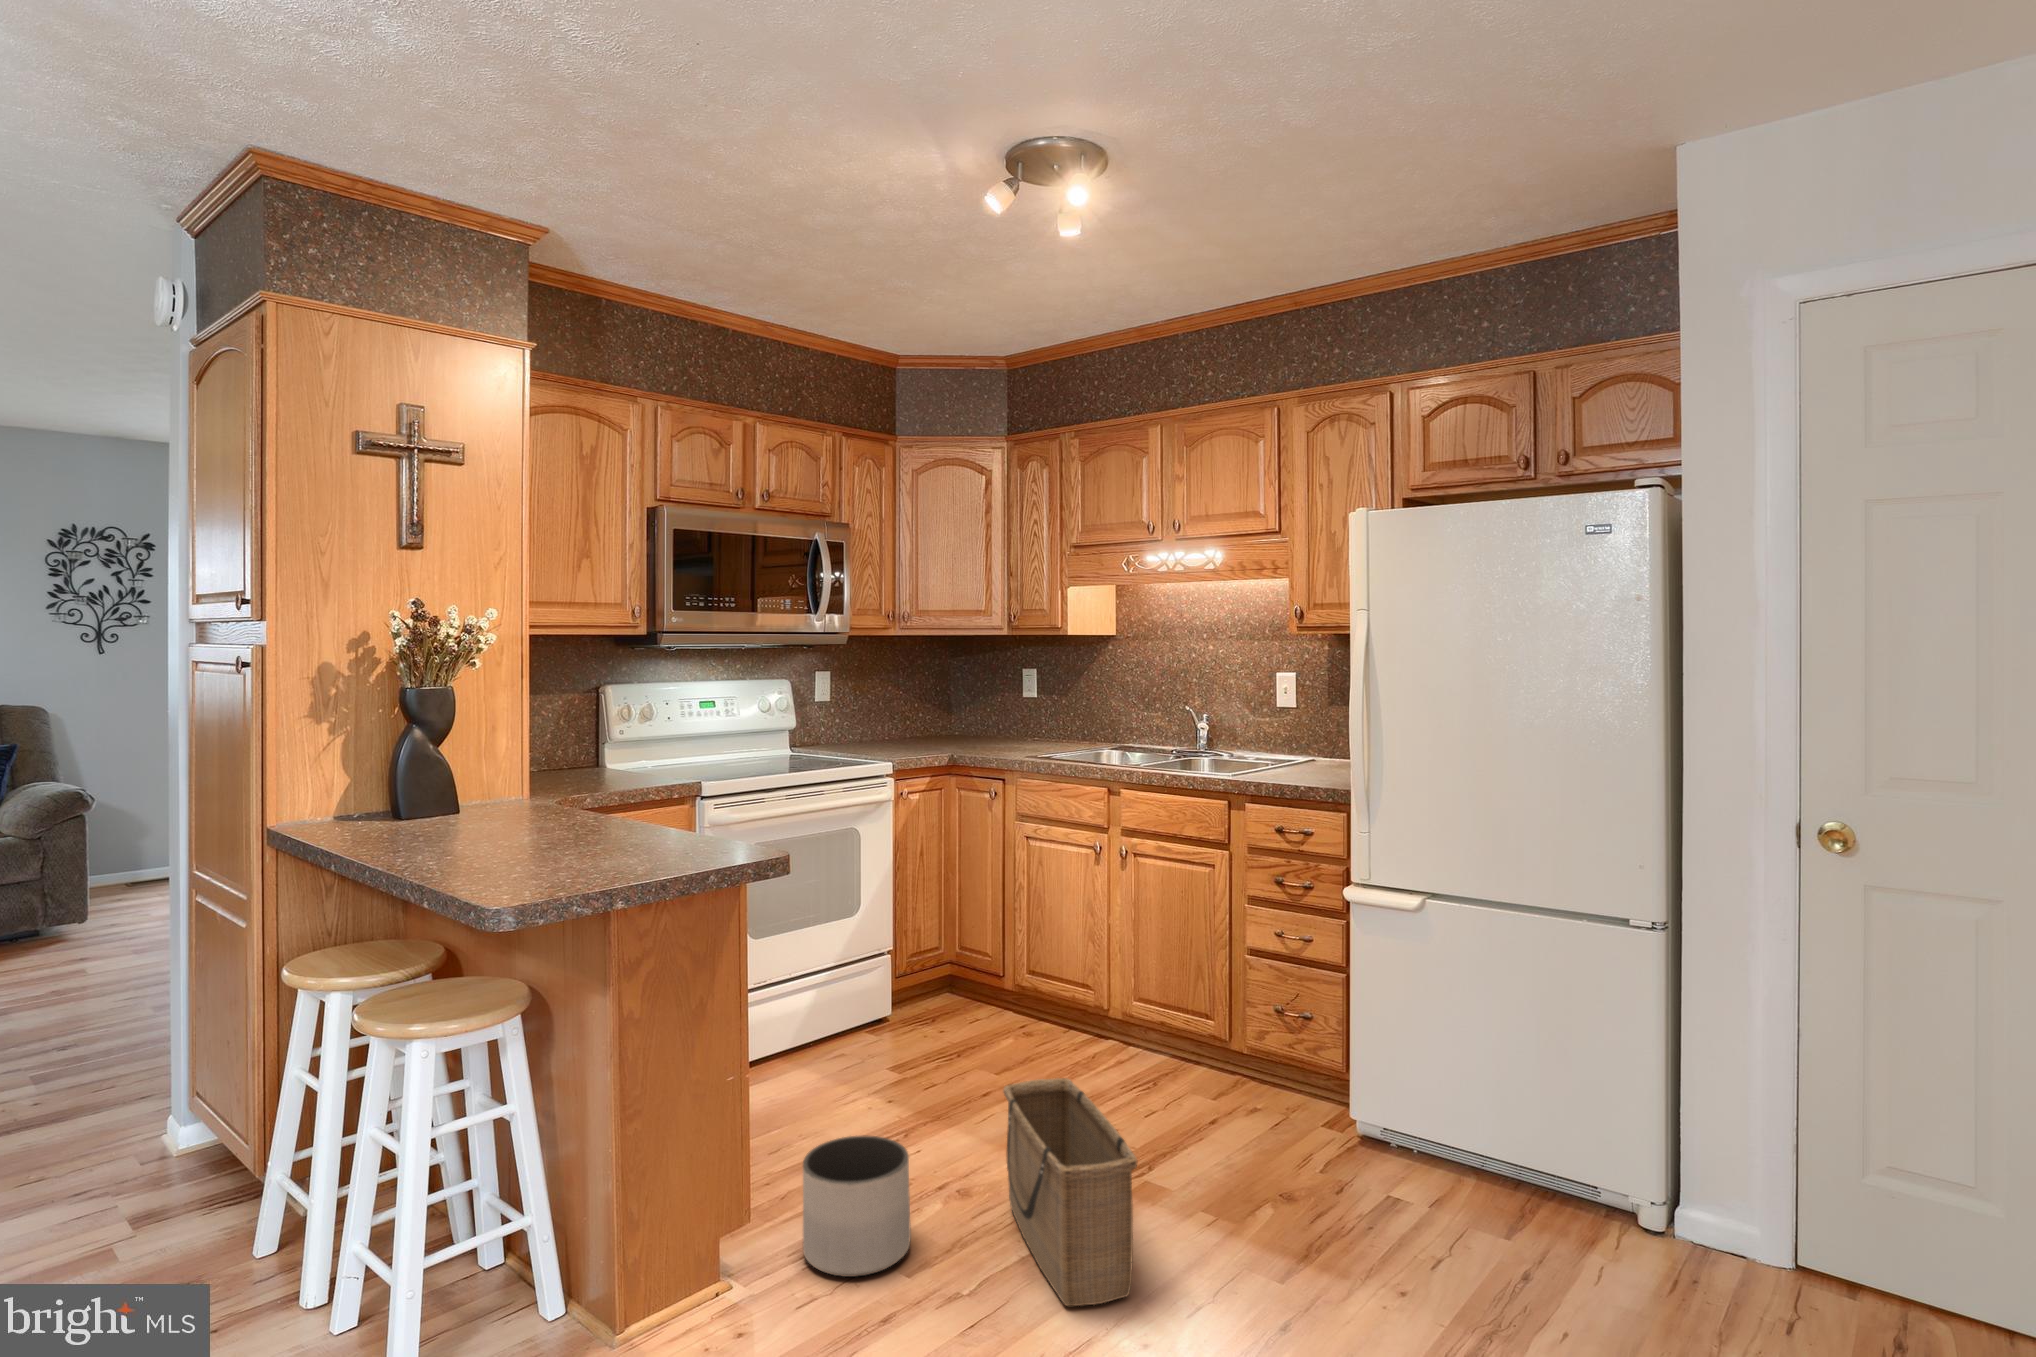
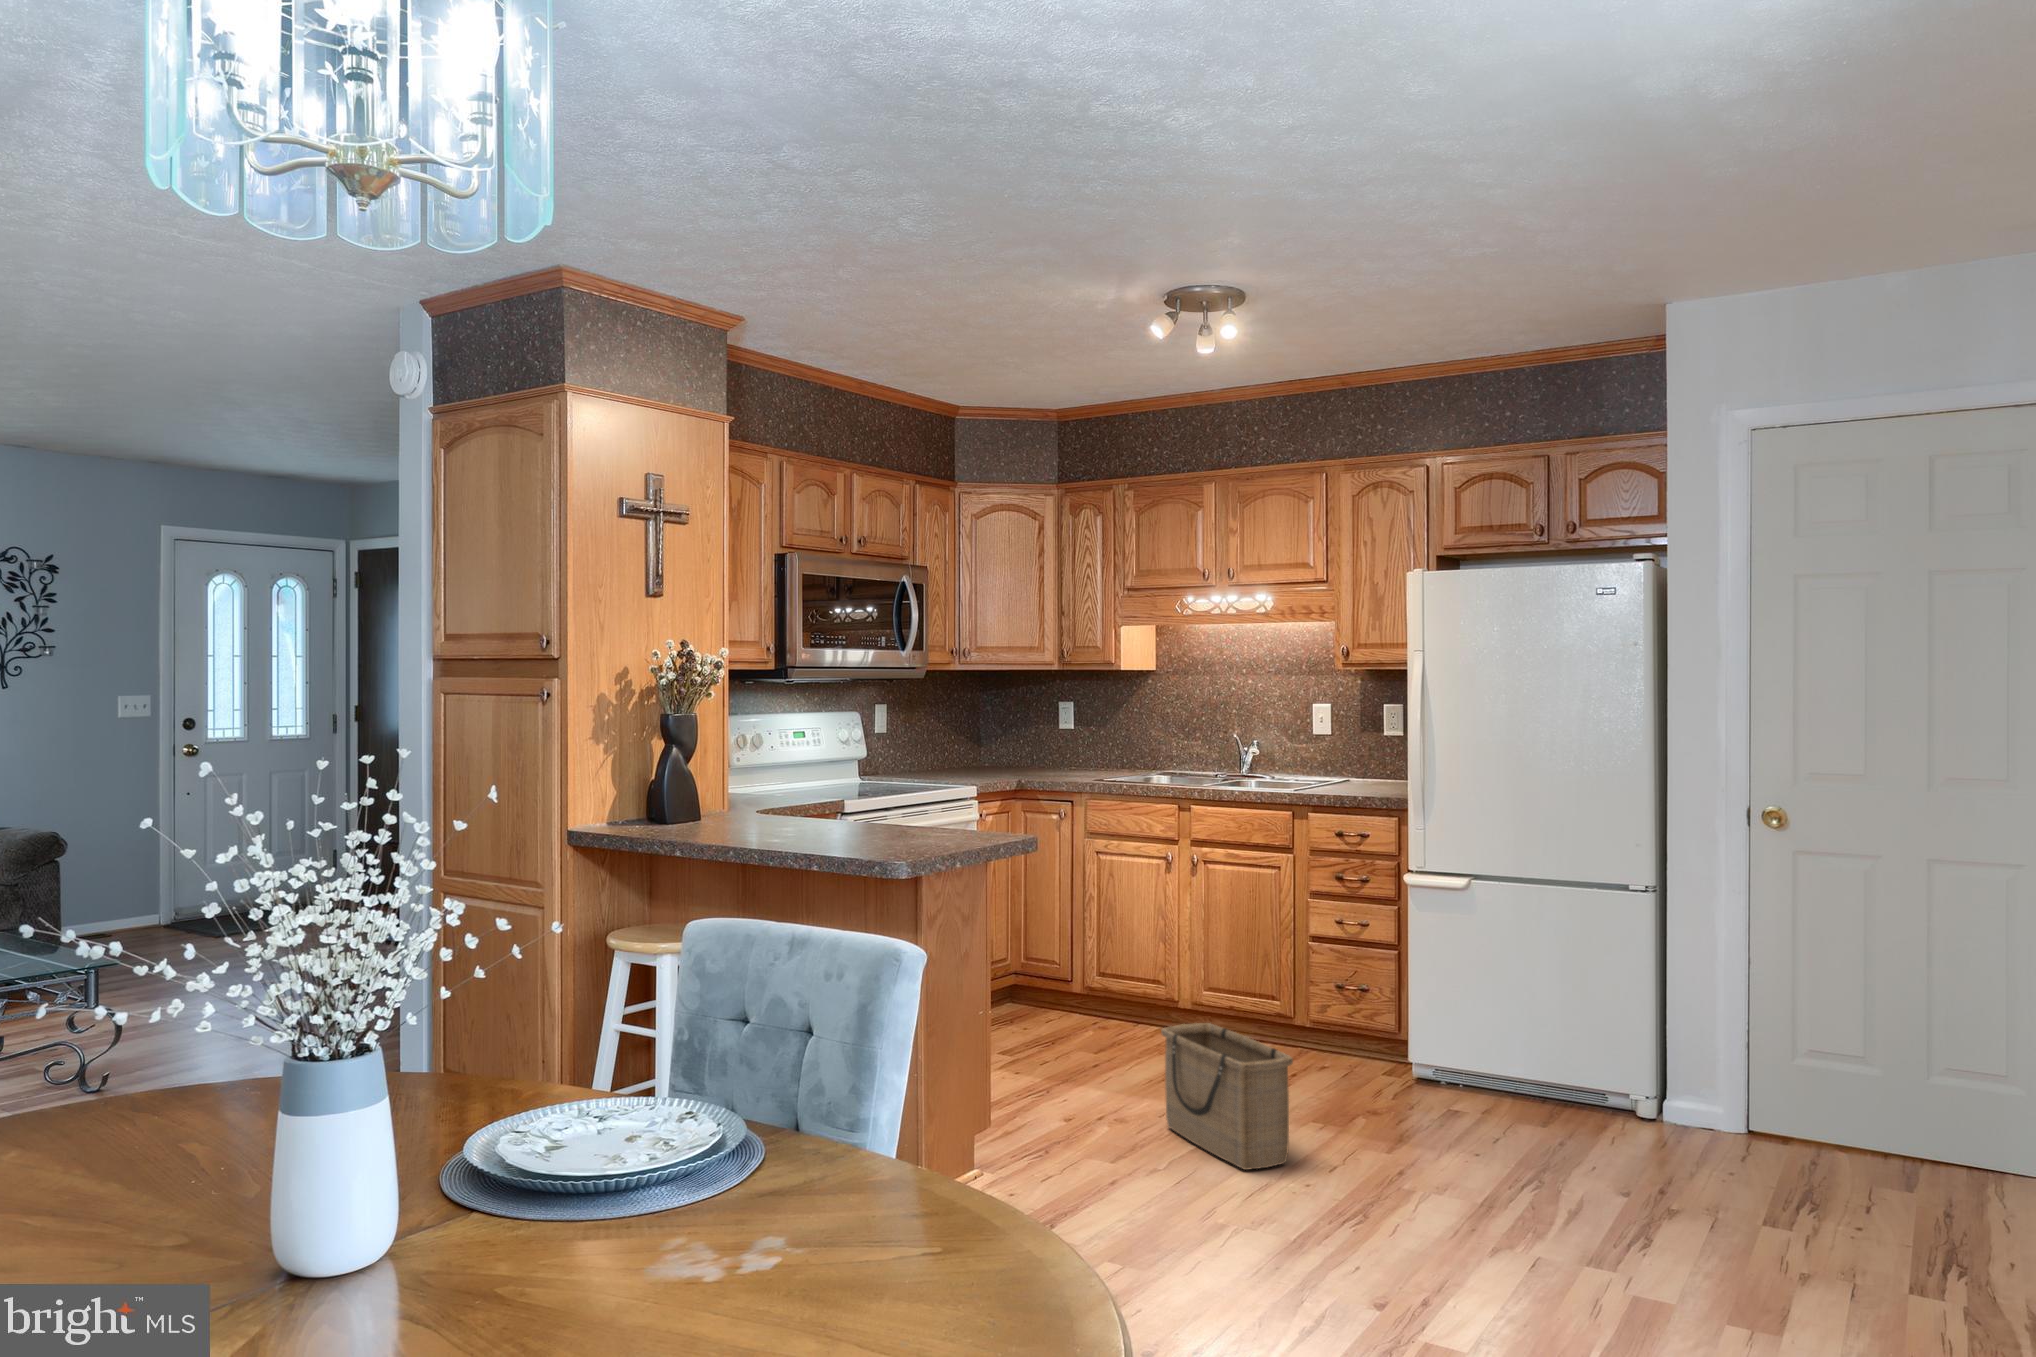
planter: present [803,1136,911,1277] -> none [1023,1068,1107,1165]

